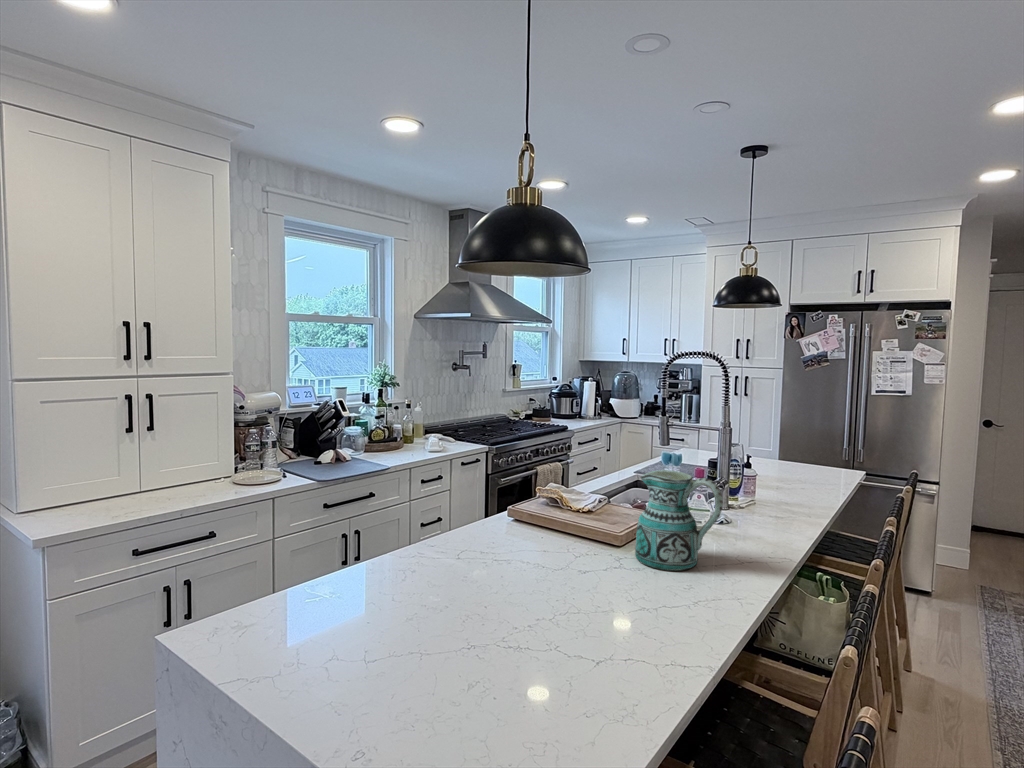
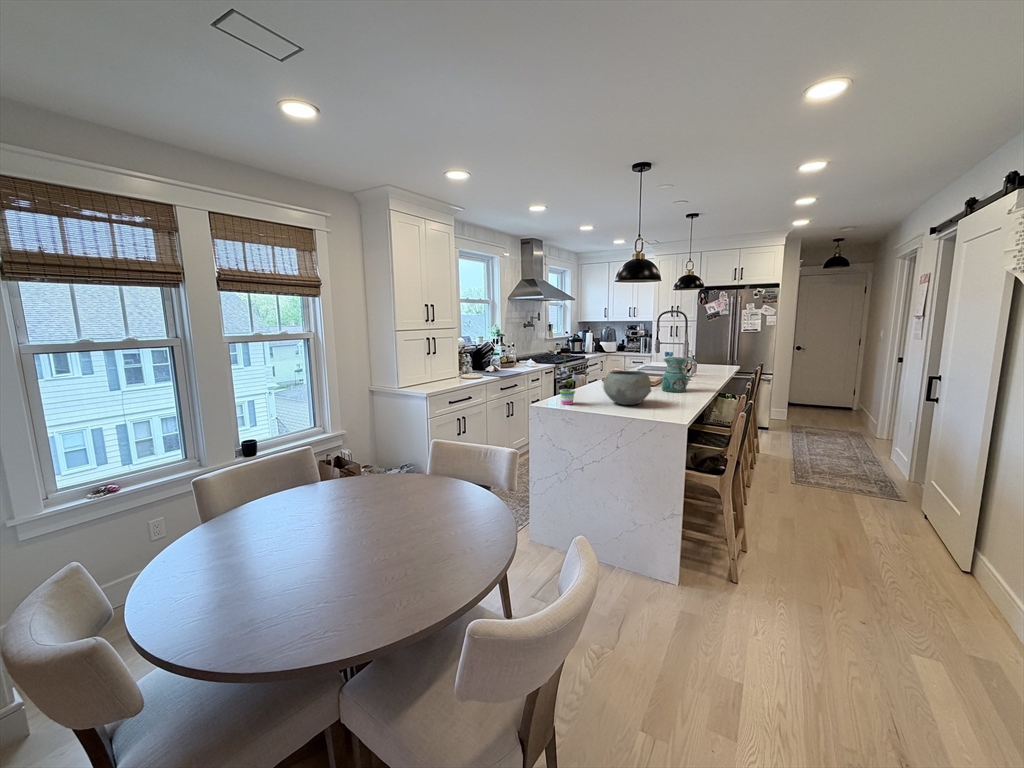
potted plant: none [259,472,355,621] -> present [557,357,581,405]
ceramic bowl: none [411,519,548,639] -> present [604,371,651,405]

